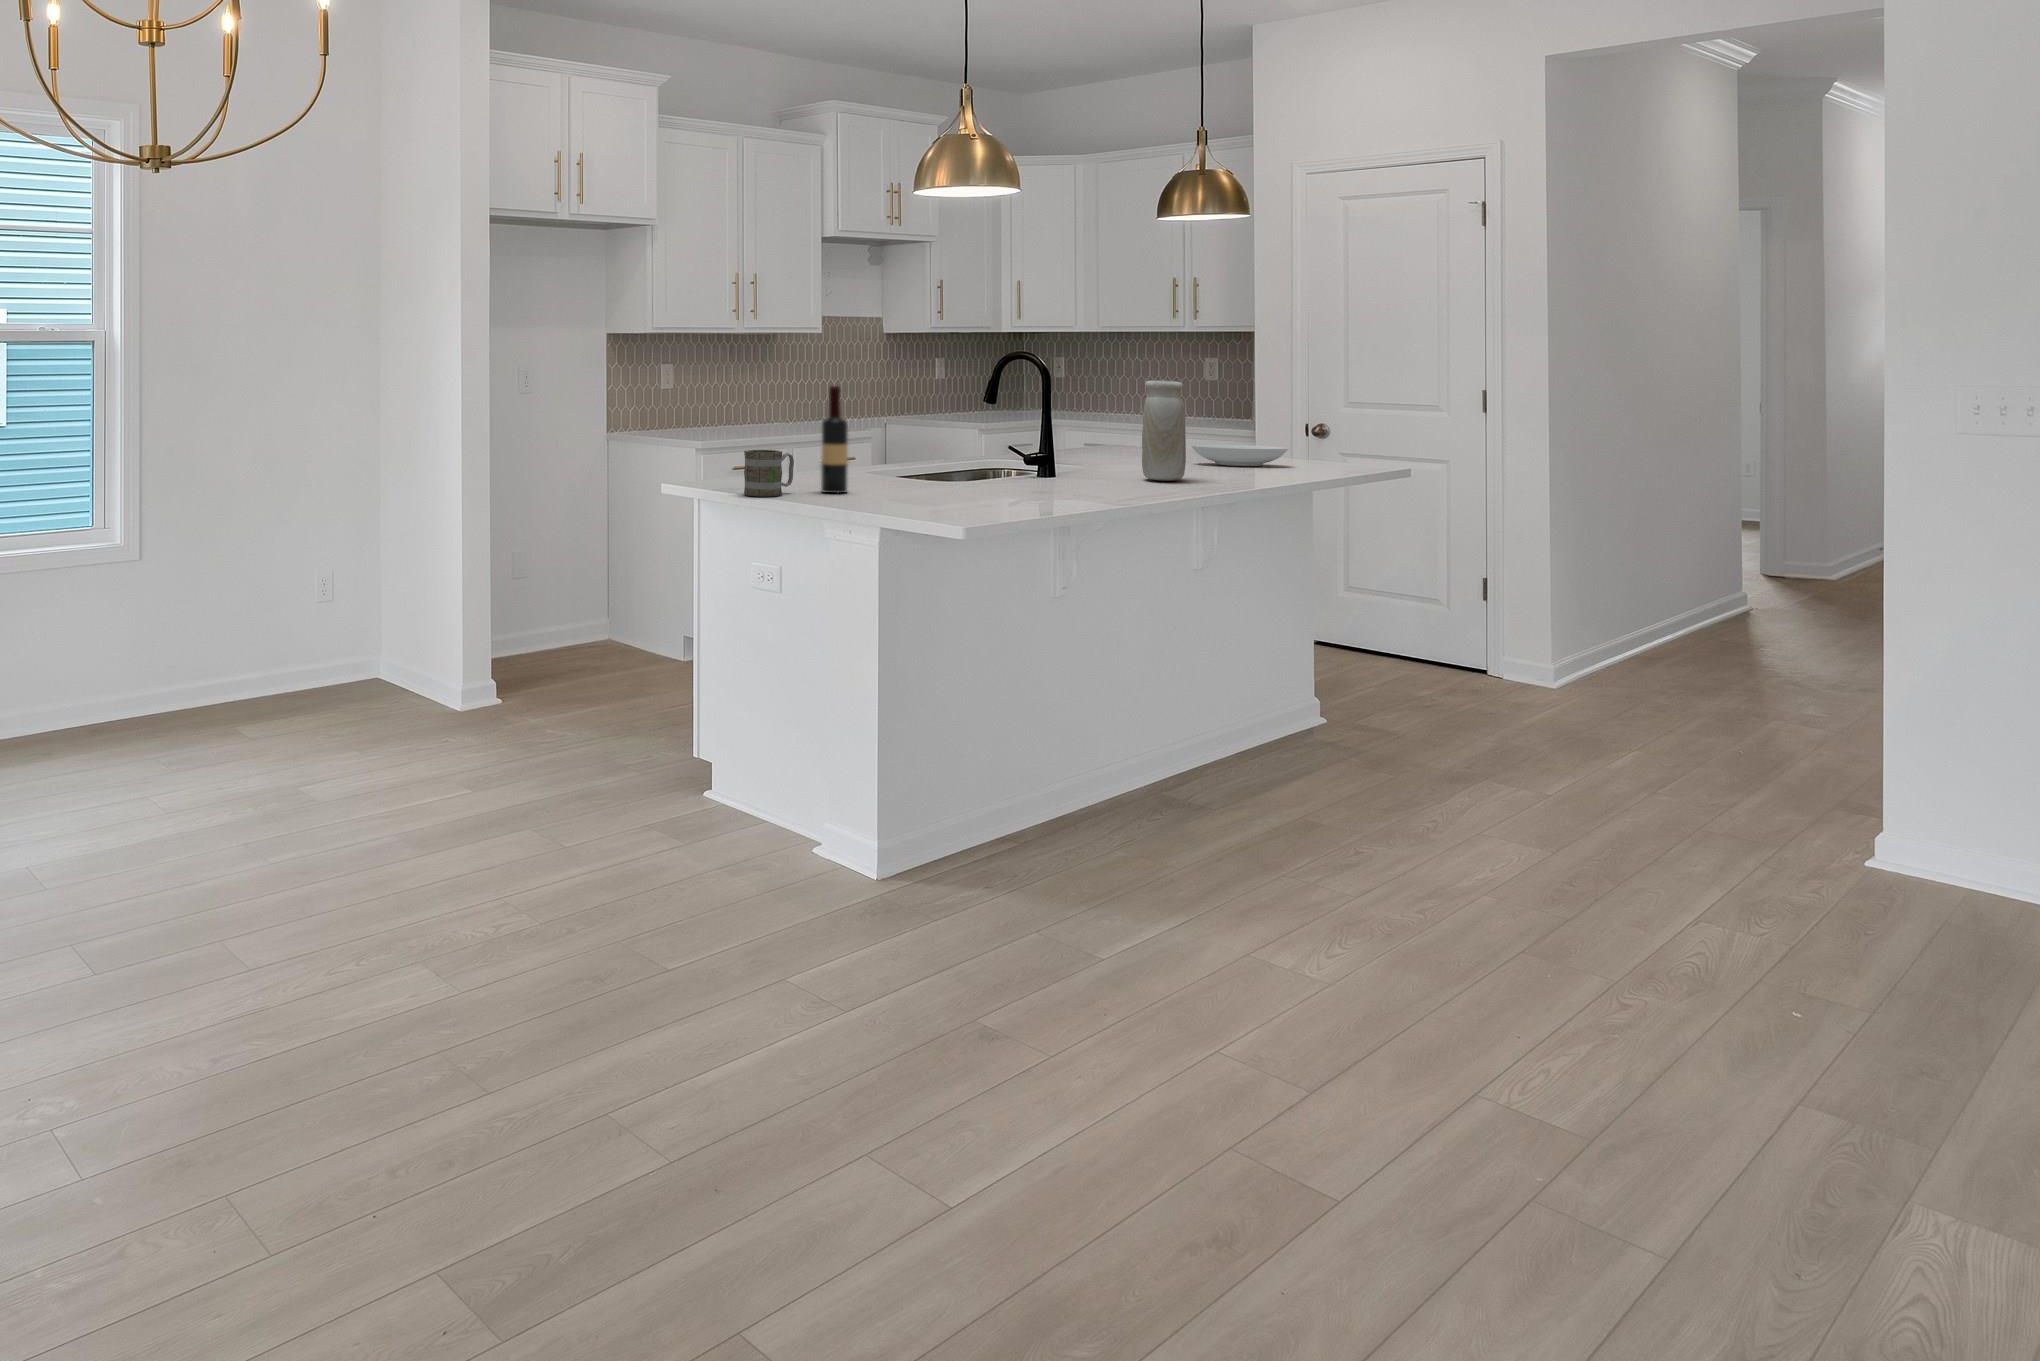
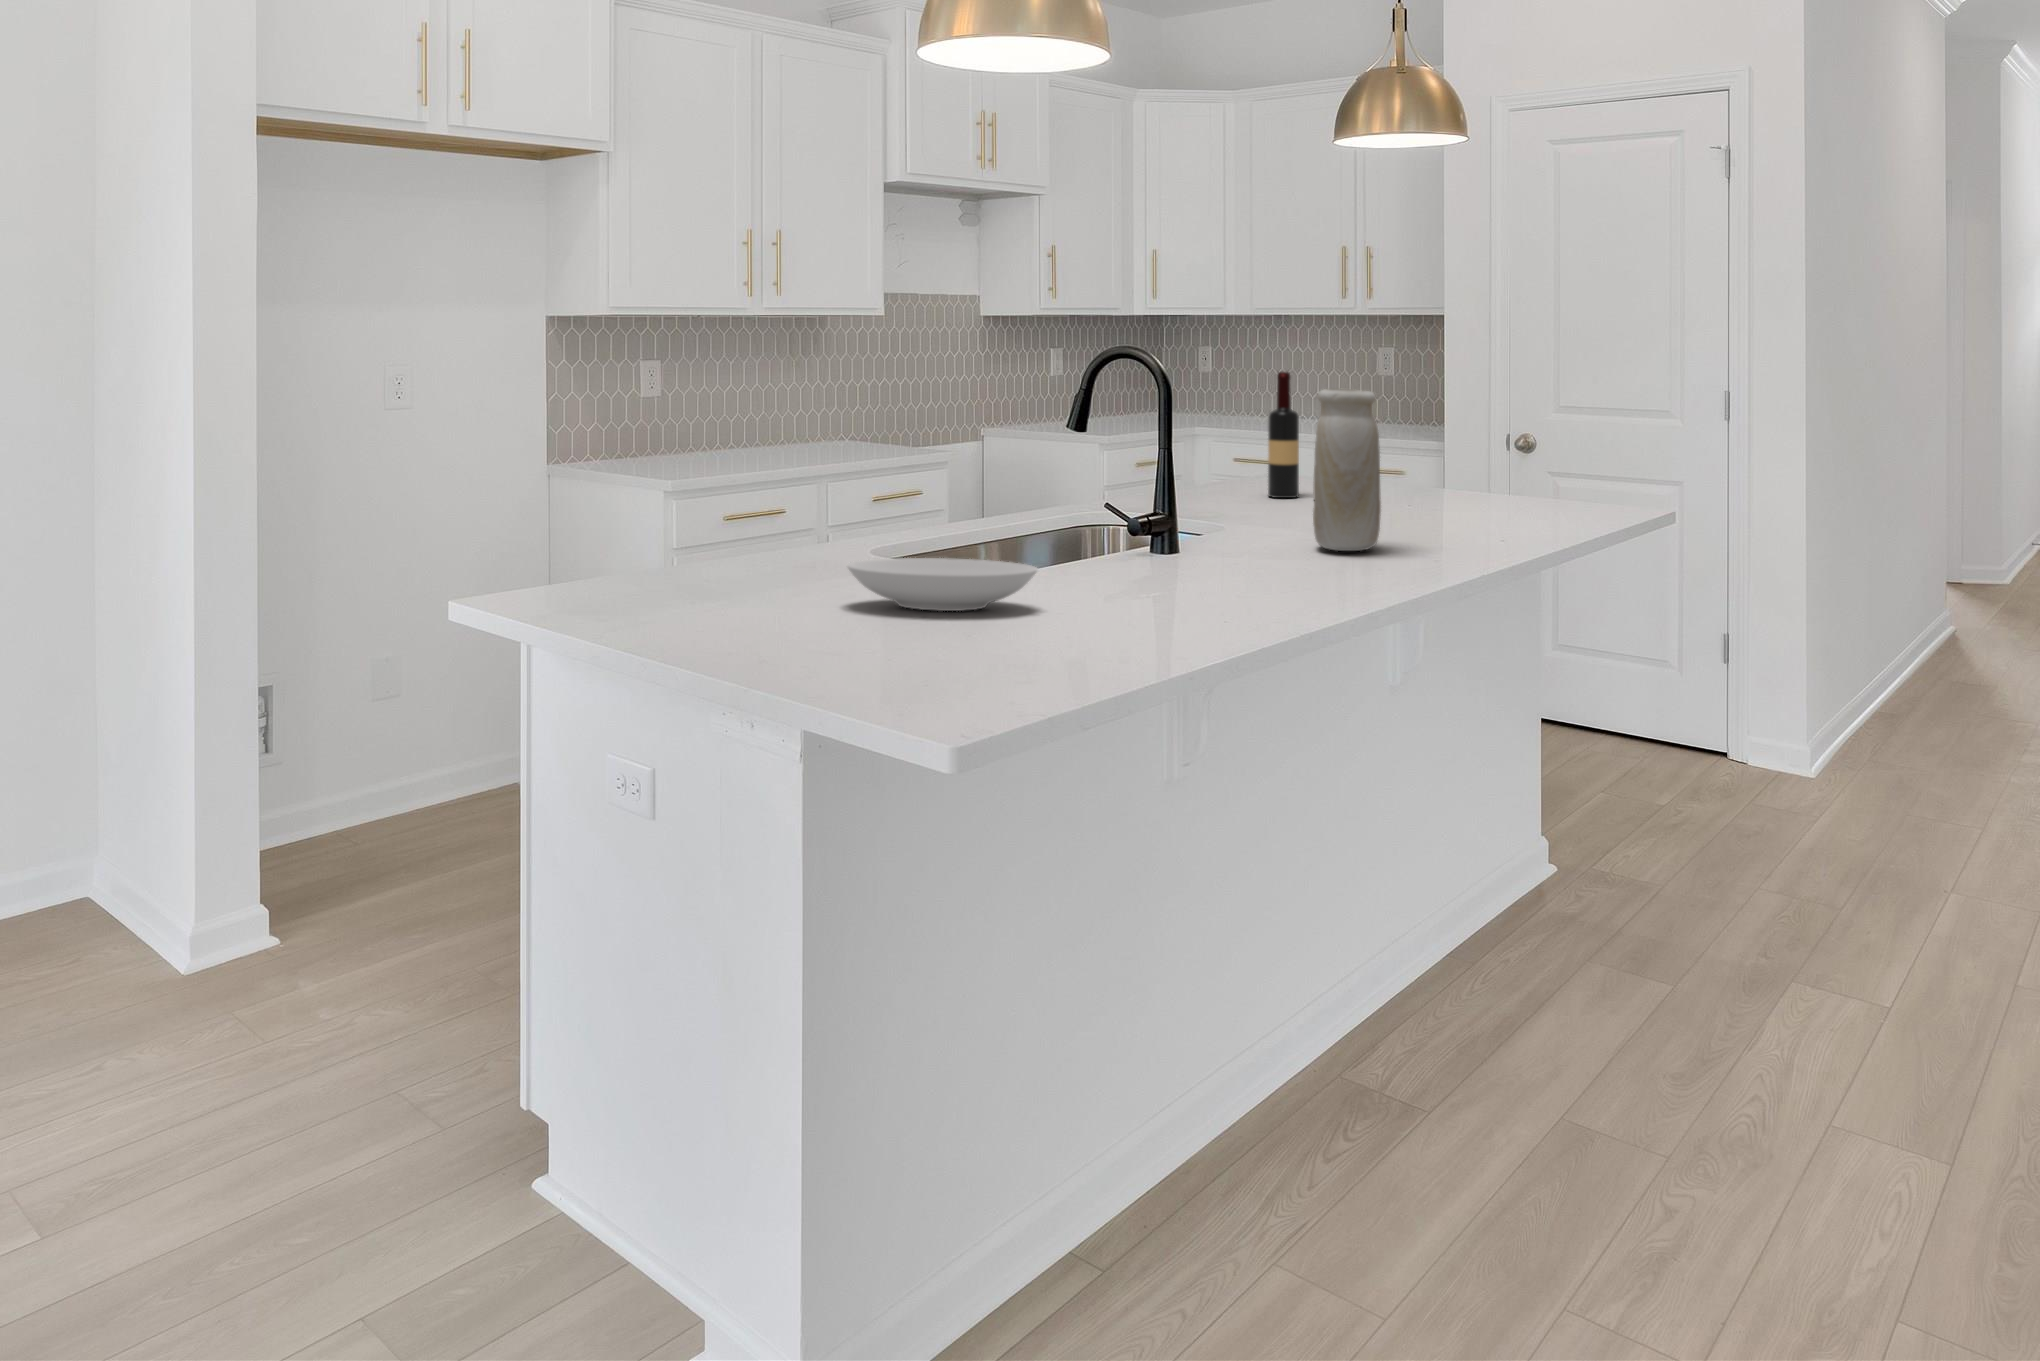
wine bottle: present [821,386,848,493] -> present [1268,372,1299,498]
bowl: present [1191,445,1288,466] -> present [847,558,1038,611]
mug: present [744,450,794,496] -> none [609,528,709,621]

